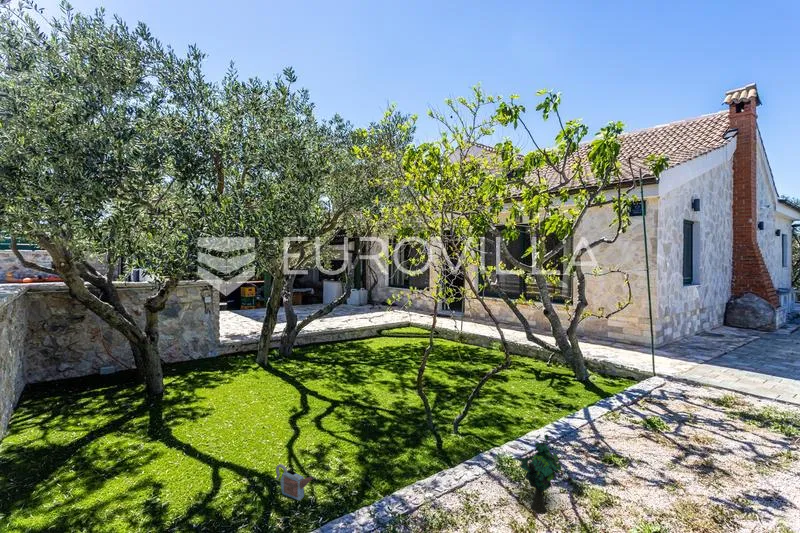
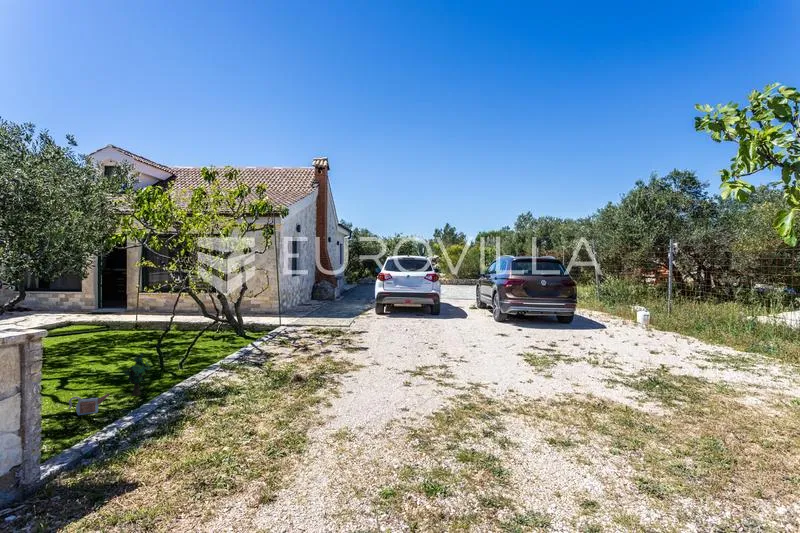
decorative plant: present [517,434,561,513] -> present [123,353,150,396]

